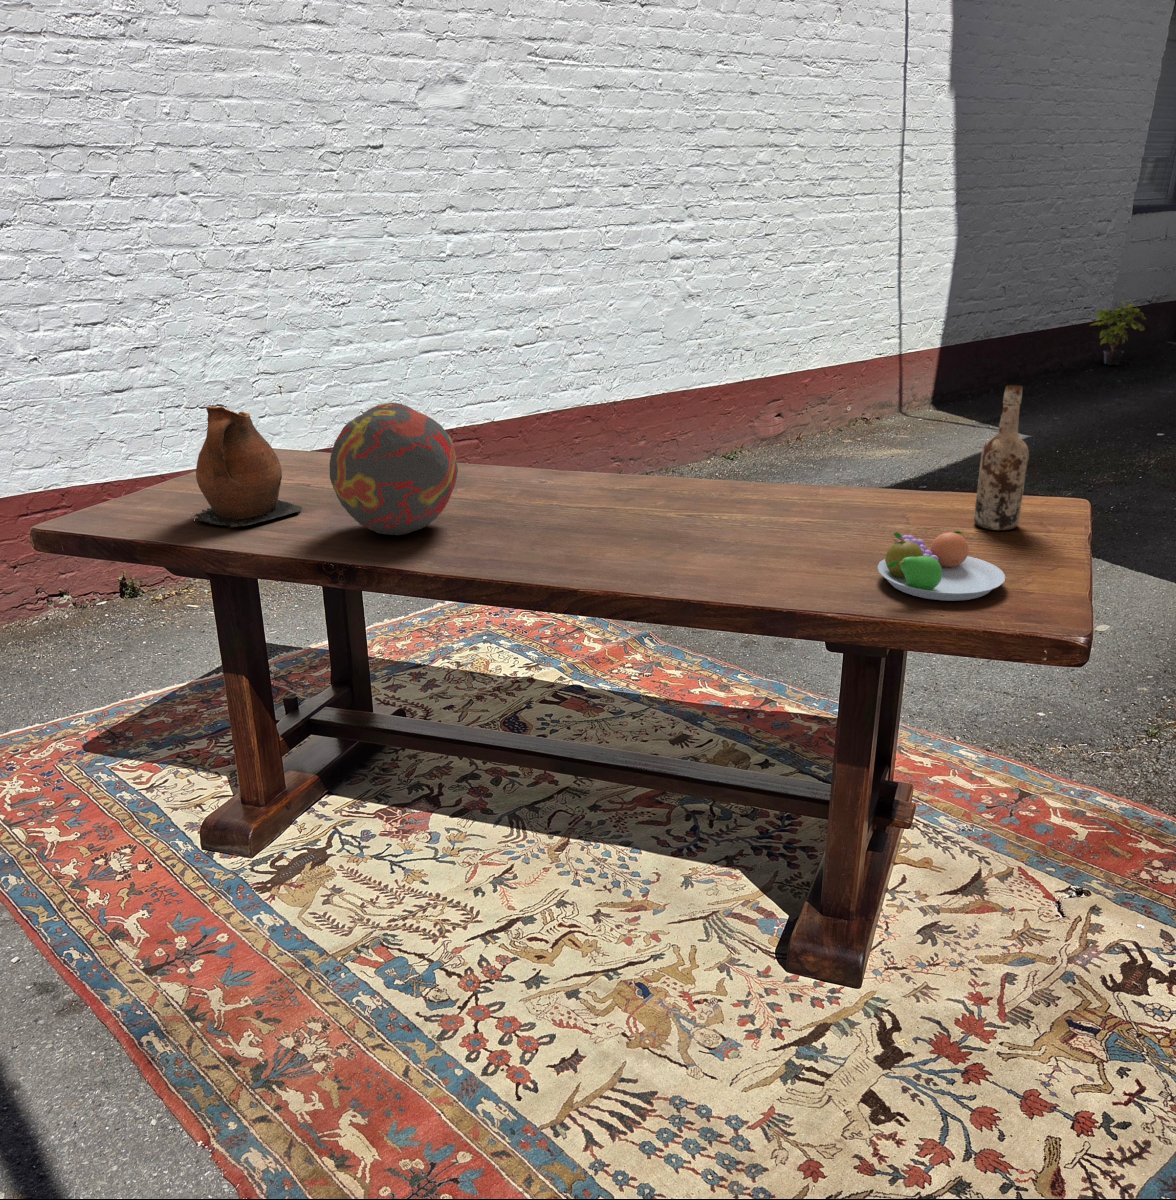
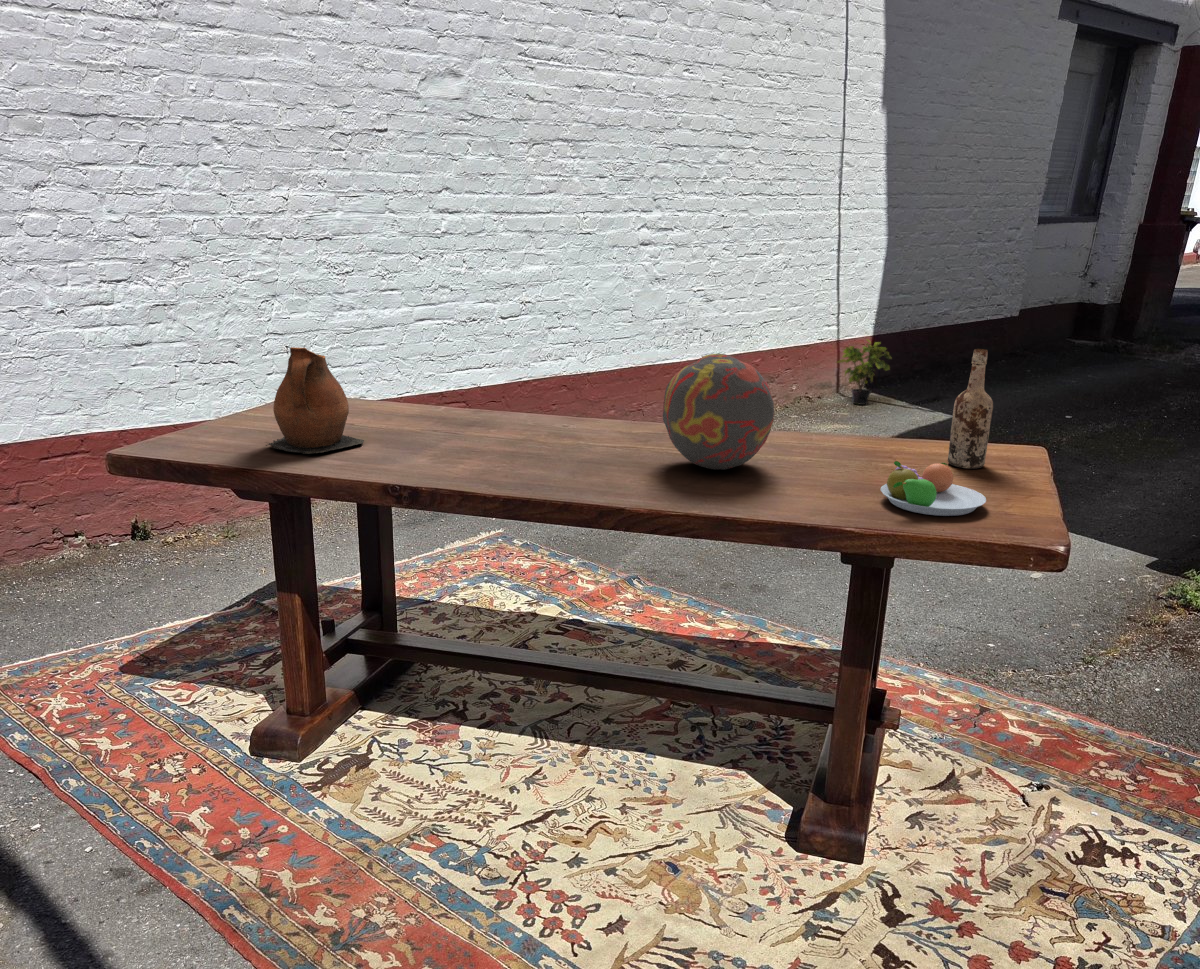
potted plant: present [1091,302,1146,365] -> present [837,340,891,405]
decorative orb: present [330,403,458,535] -> present [663,354,774,470]

